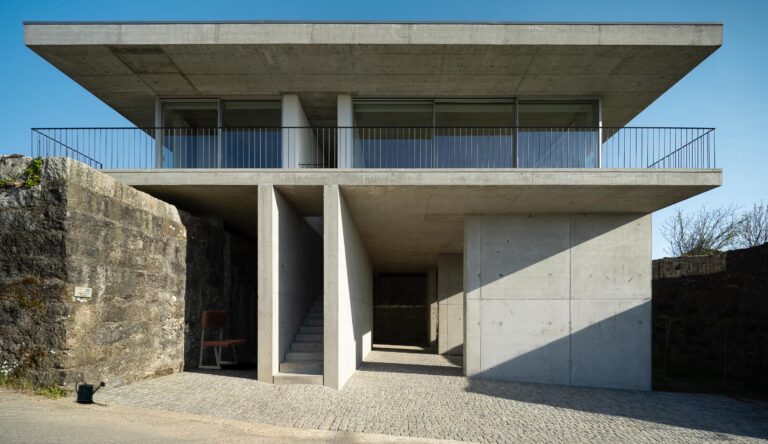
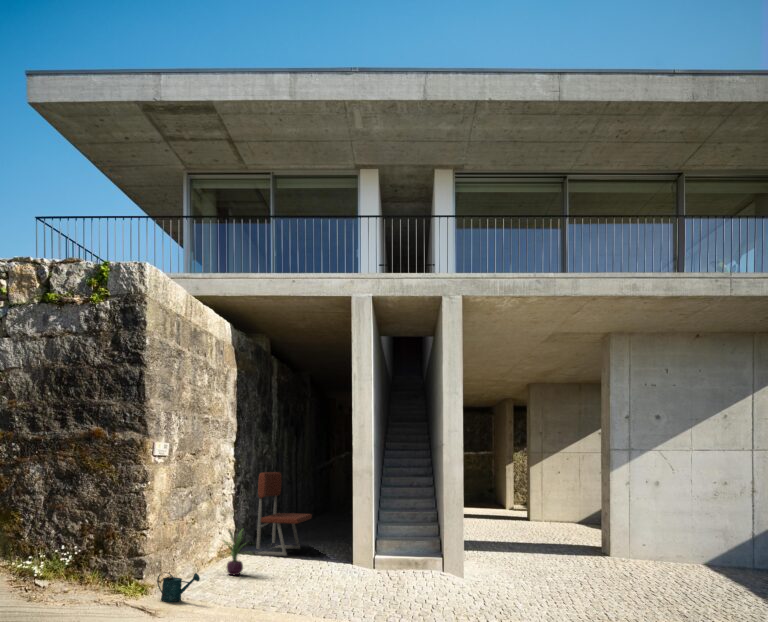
decorative plant: none [141,350,180,383] -> present [223,531,246,575]

